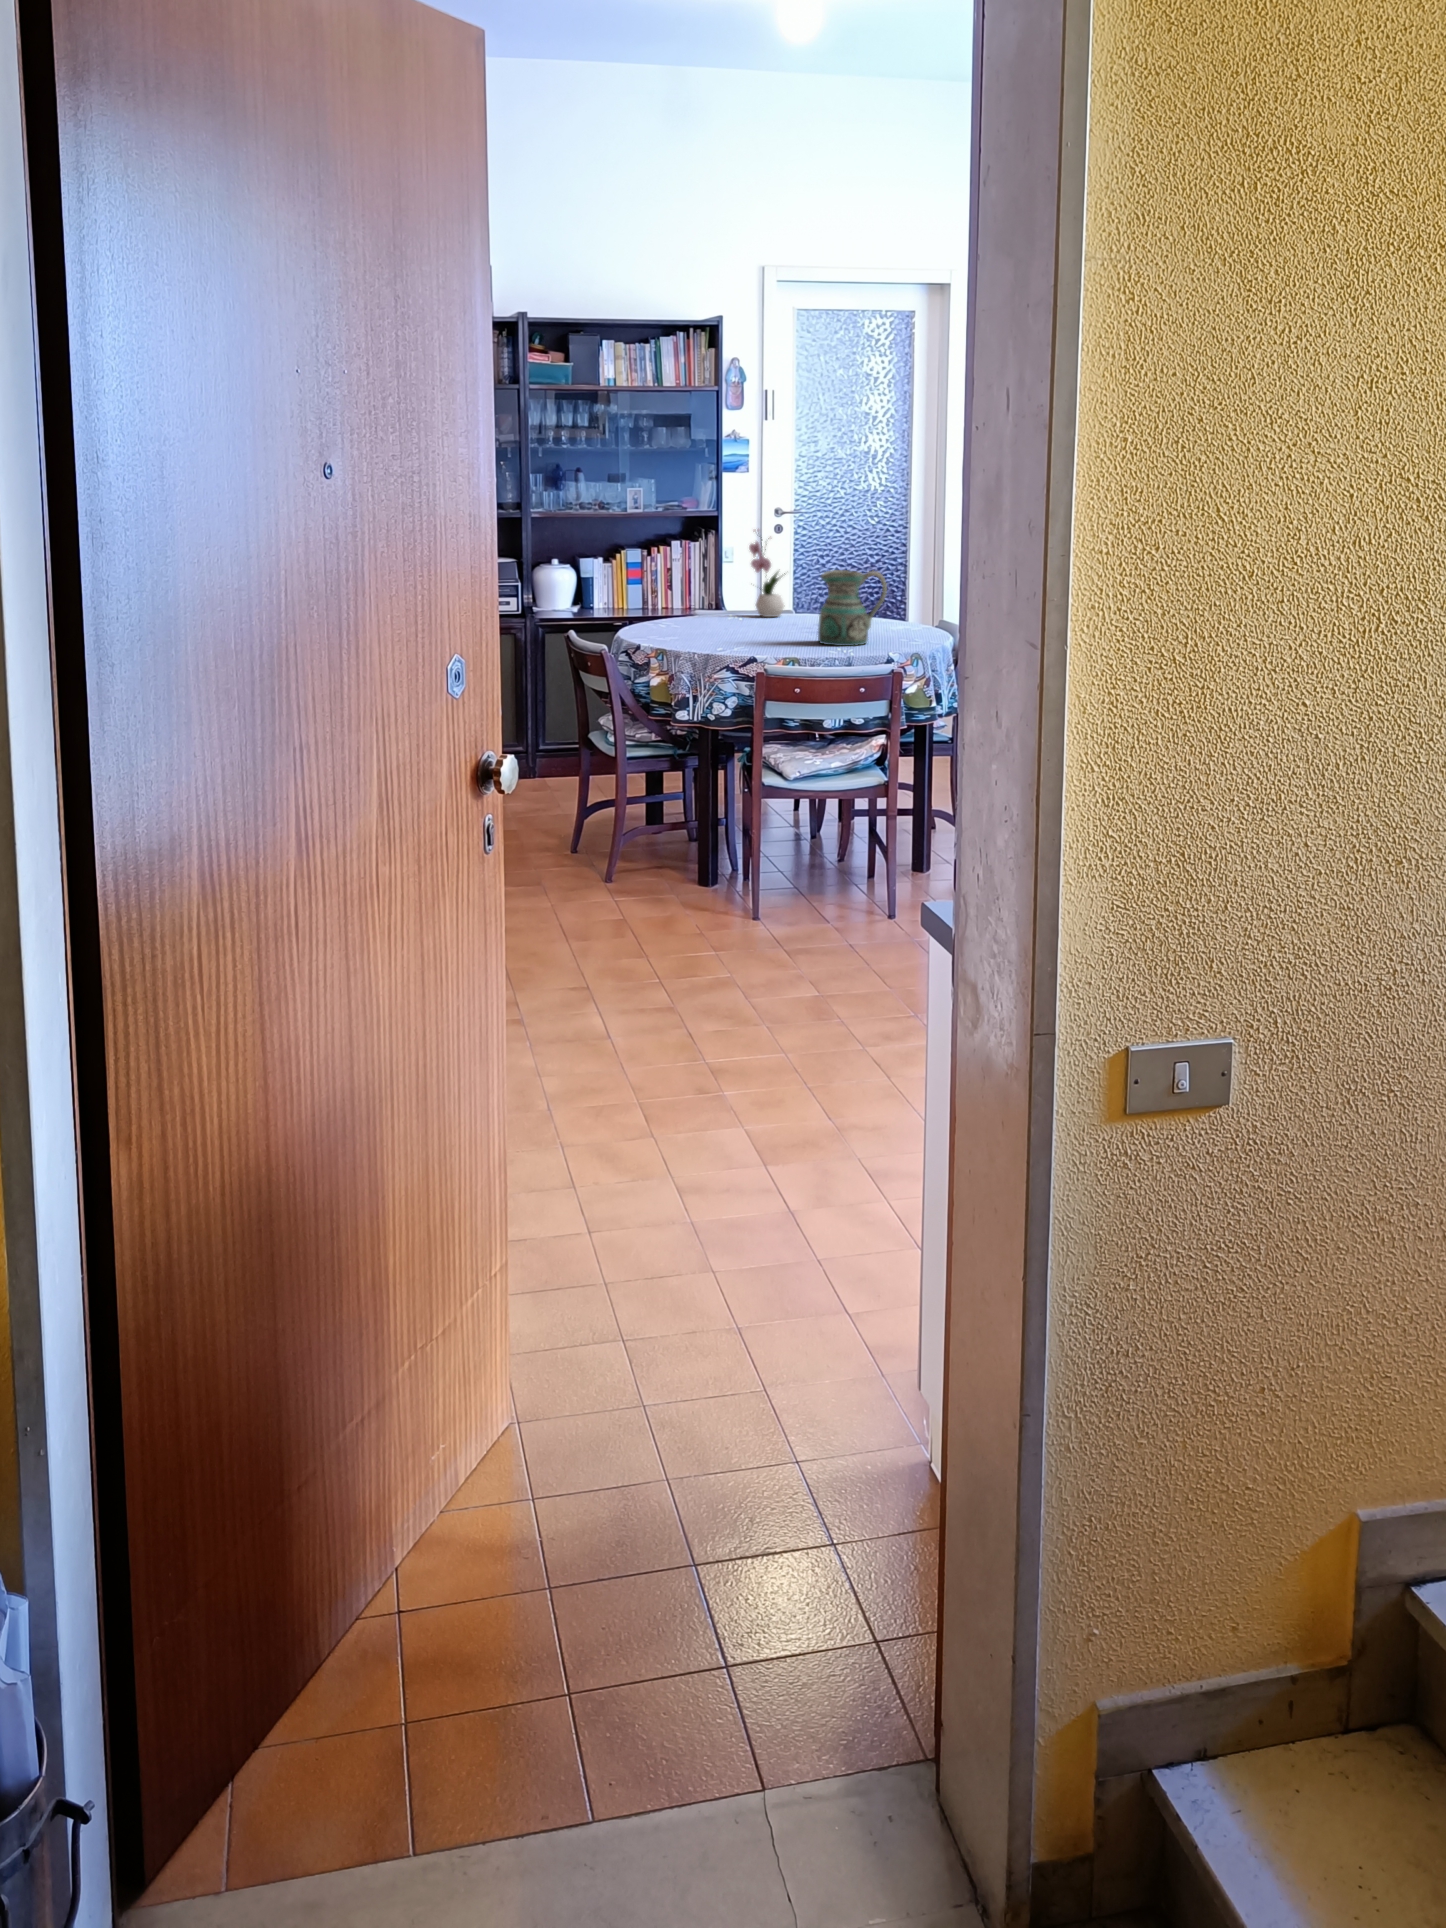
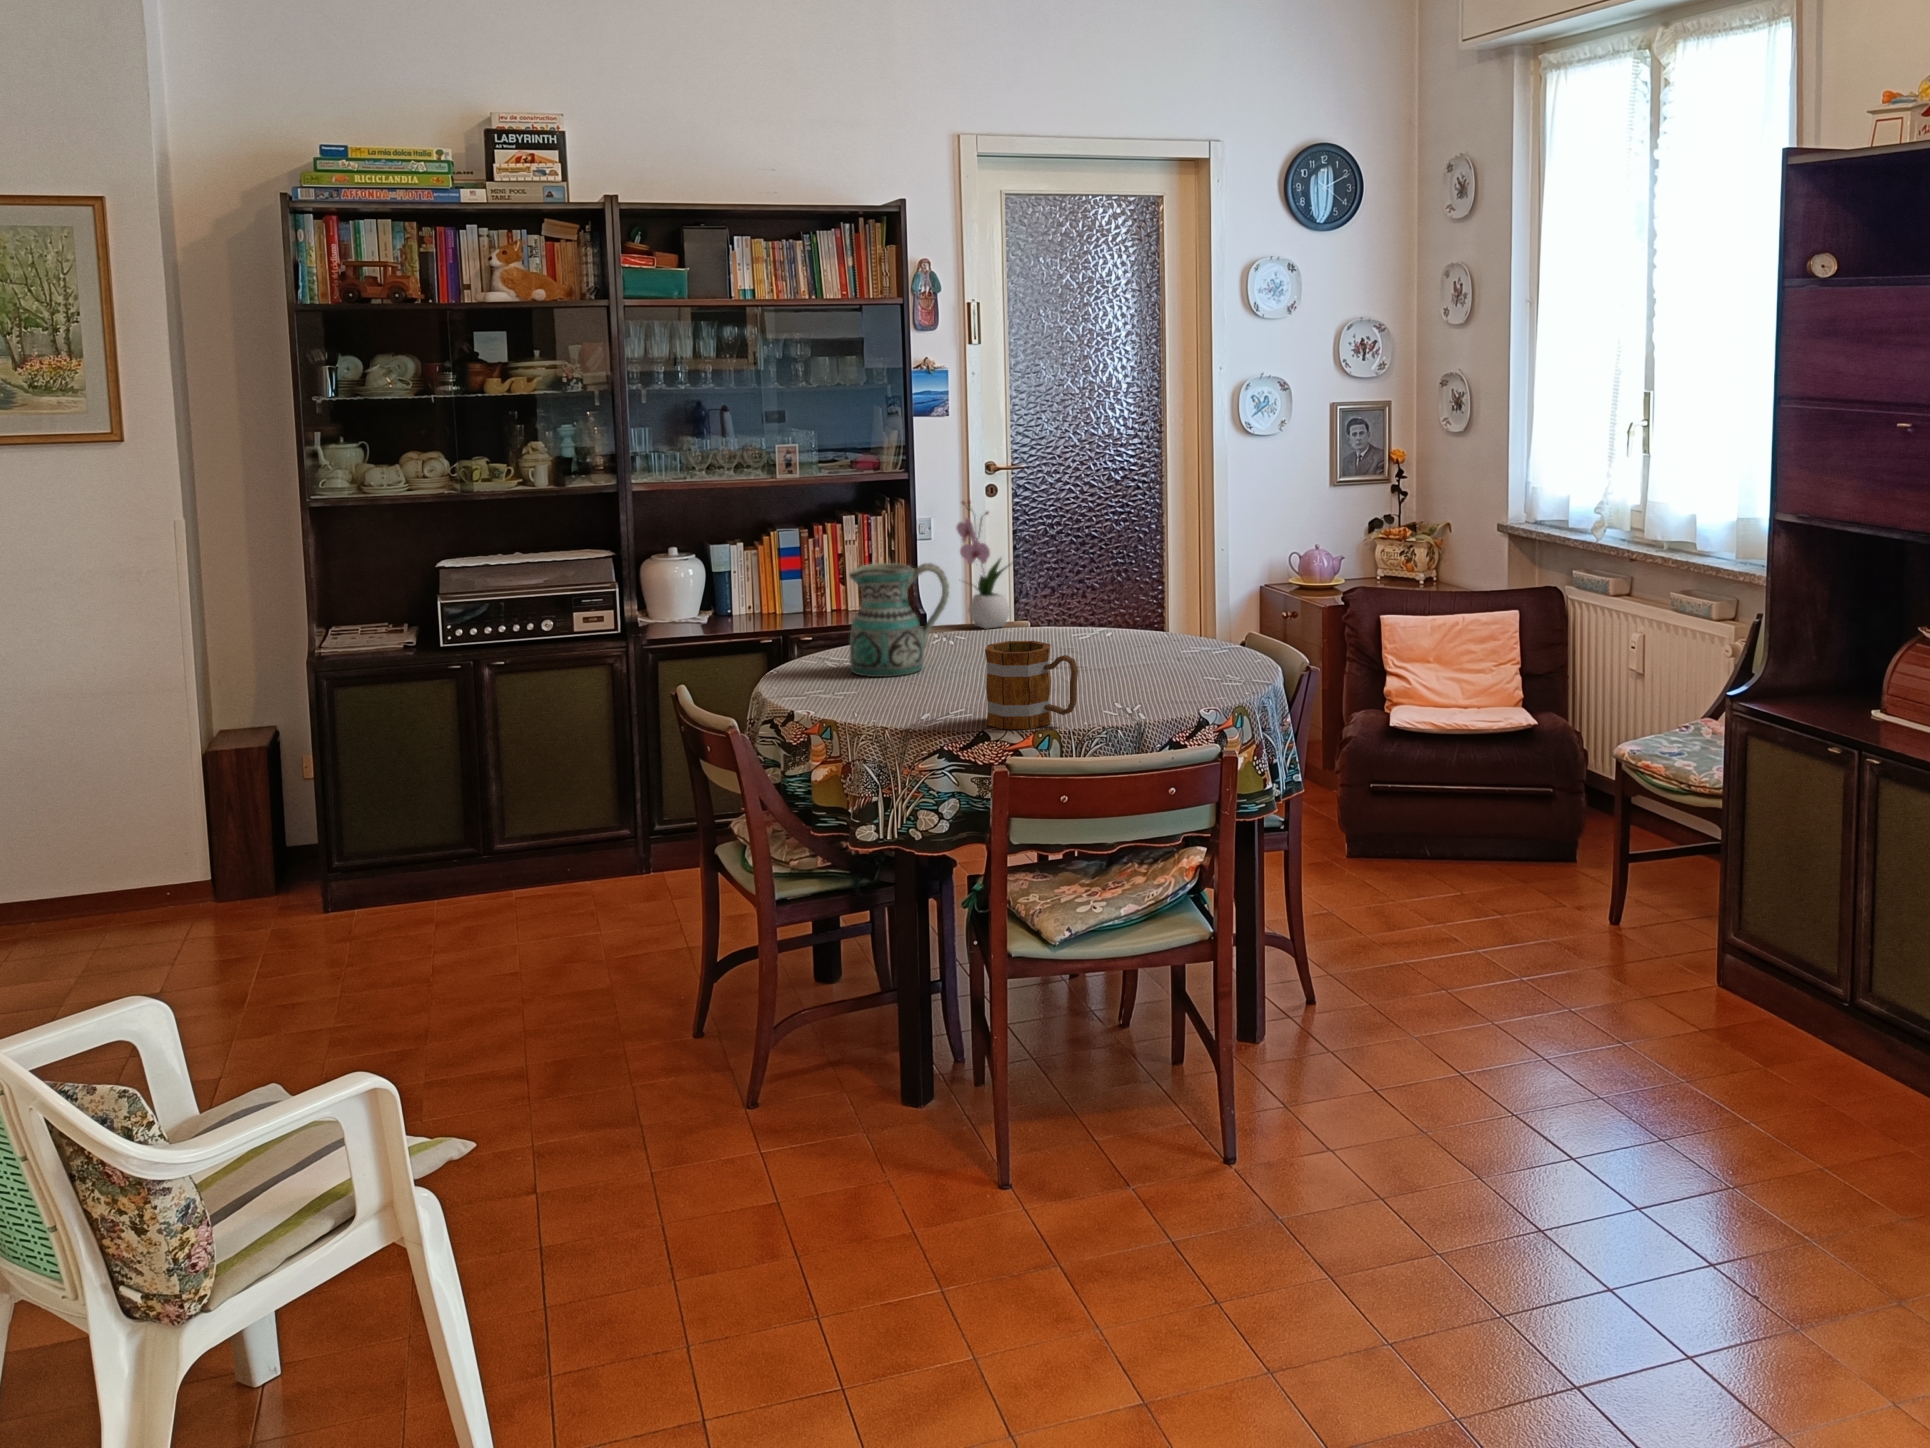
ceramic pitcher: present [818,570,887,646] -> present [849,563,949,677]
mug: none [756,605,812,656] -> present [985,641,1078,729]

